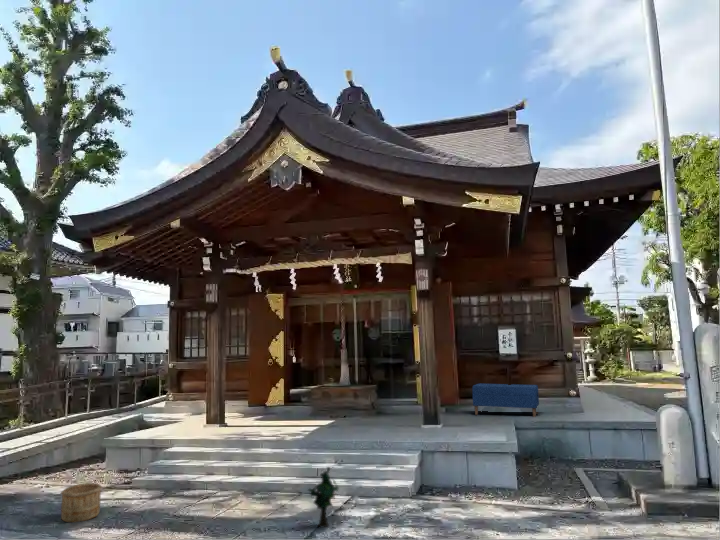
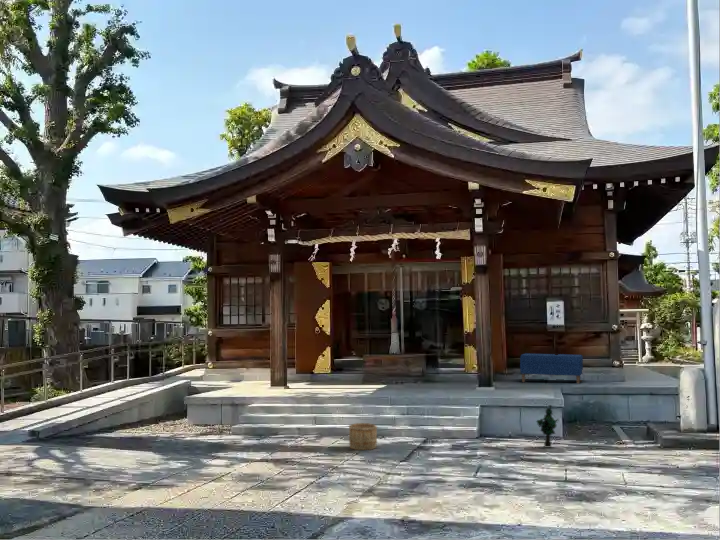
decorative plant: present [308,467,338,527] -> present [537,405,558,447]
wooden bucket: present [61,483,102,522] -> present [349,423,377,450]

